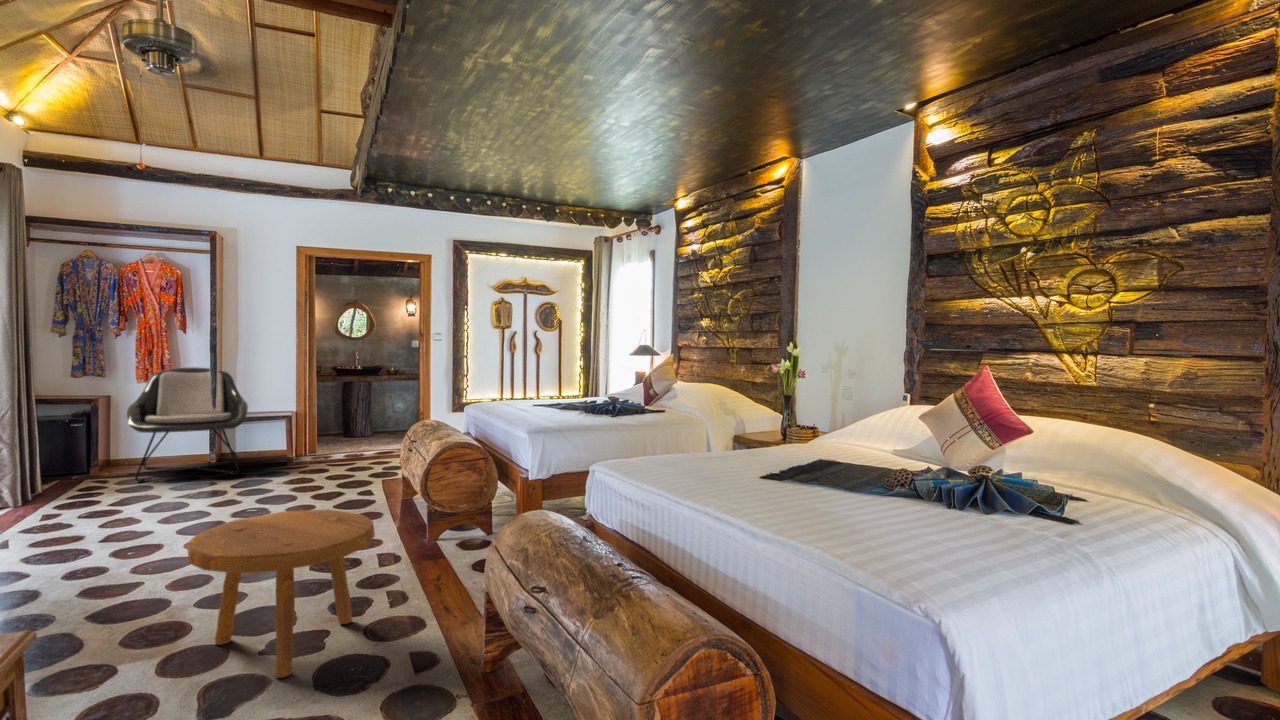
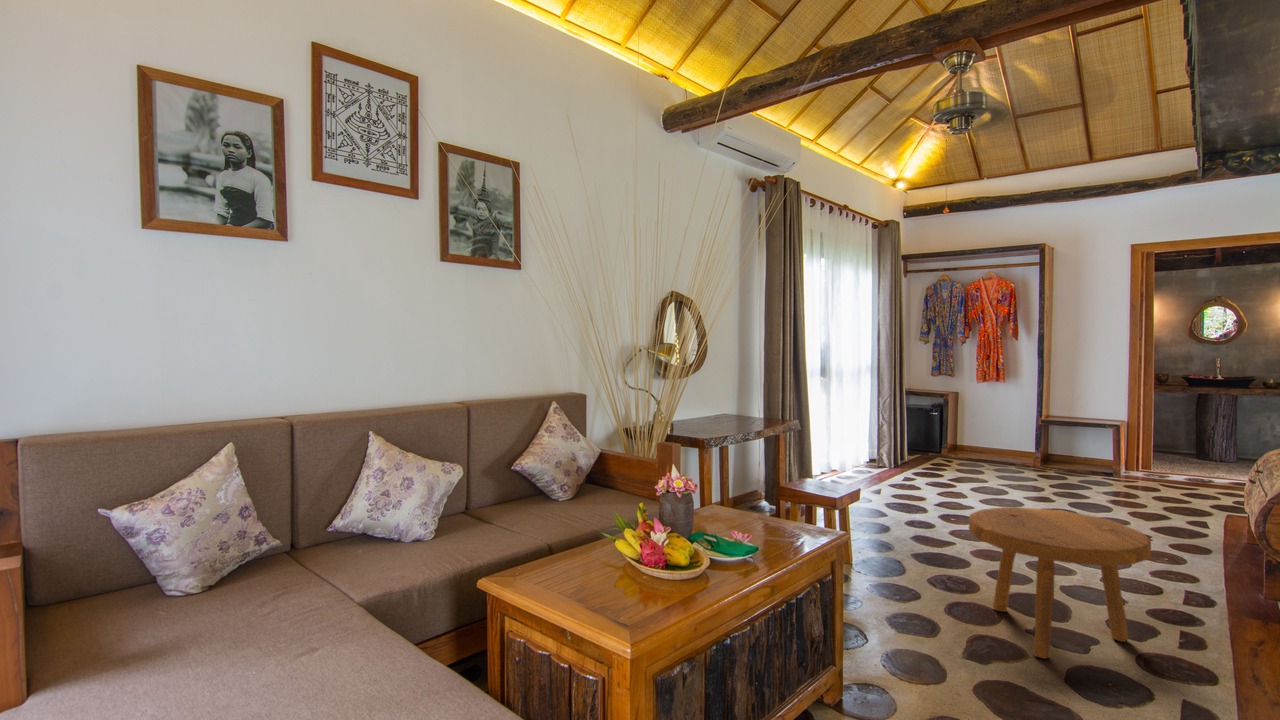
lounge chair: present [127,367,248,483] -> none [966,371,1070,476]

